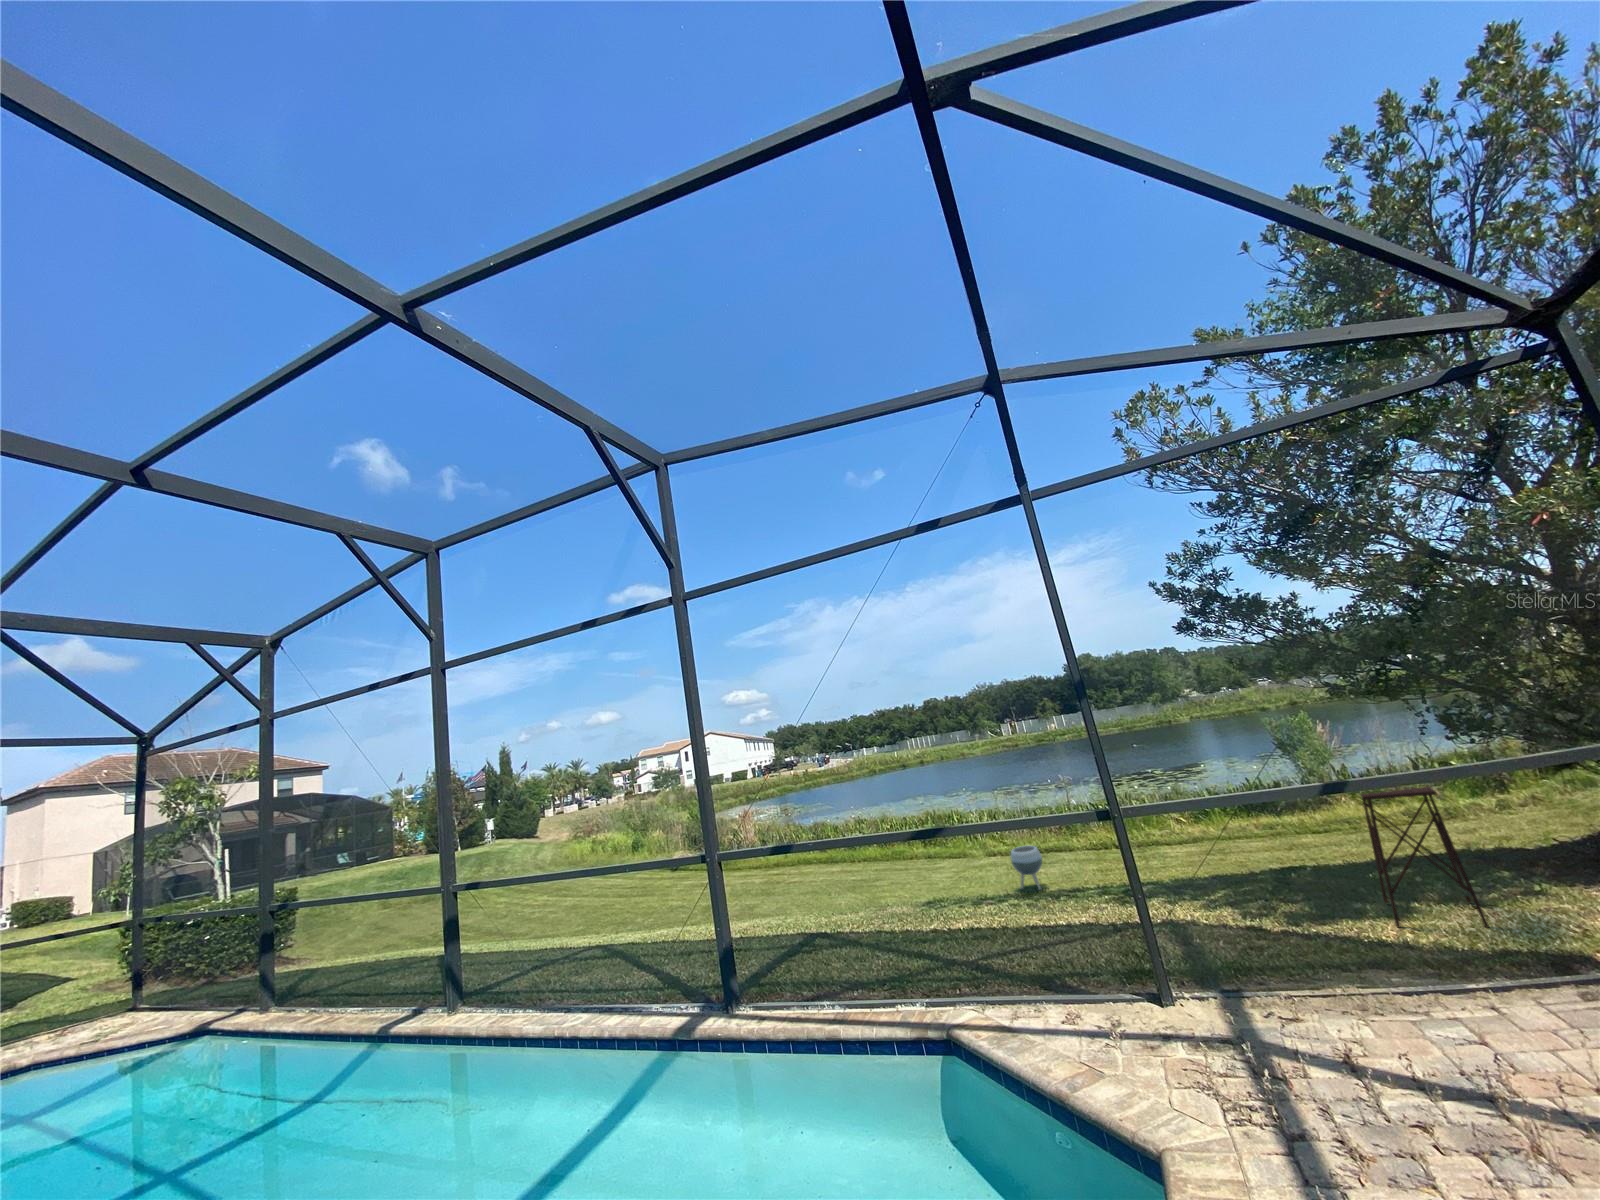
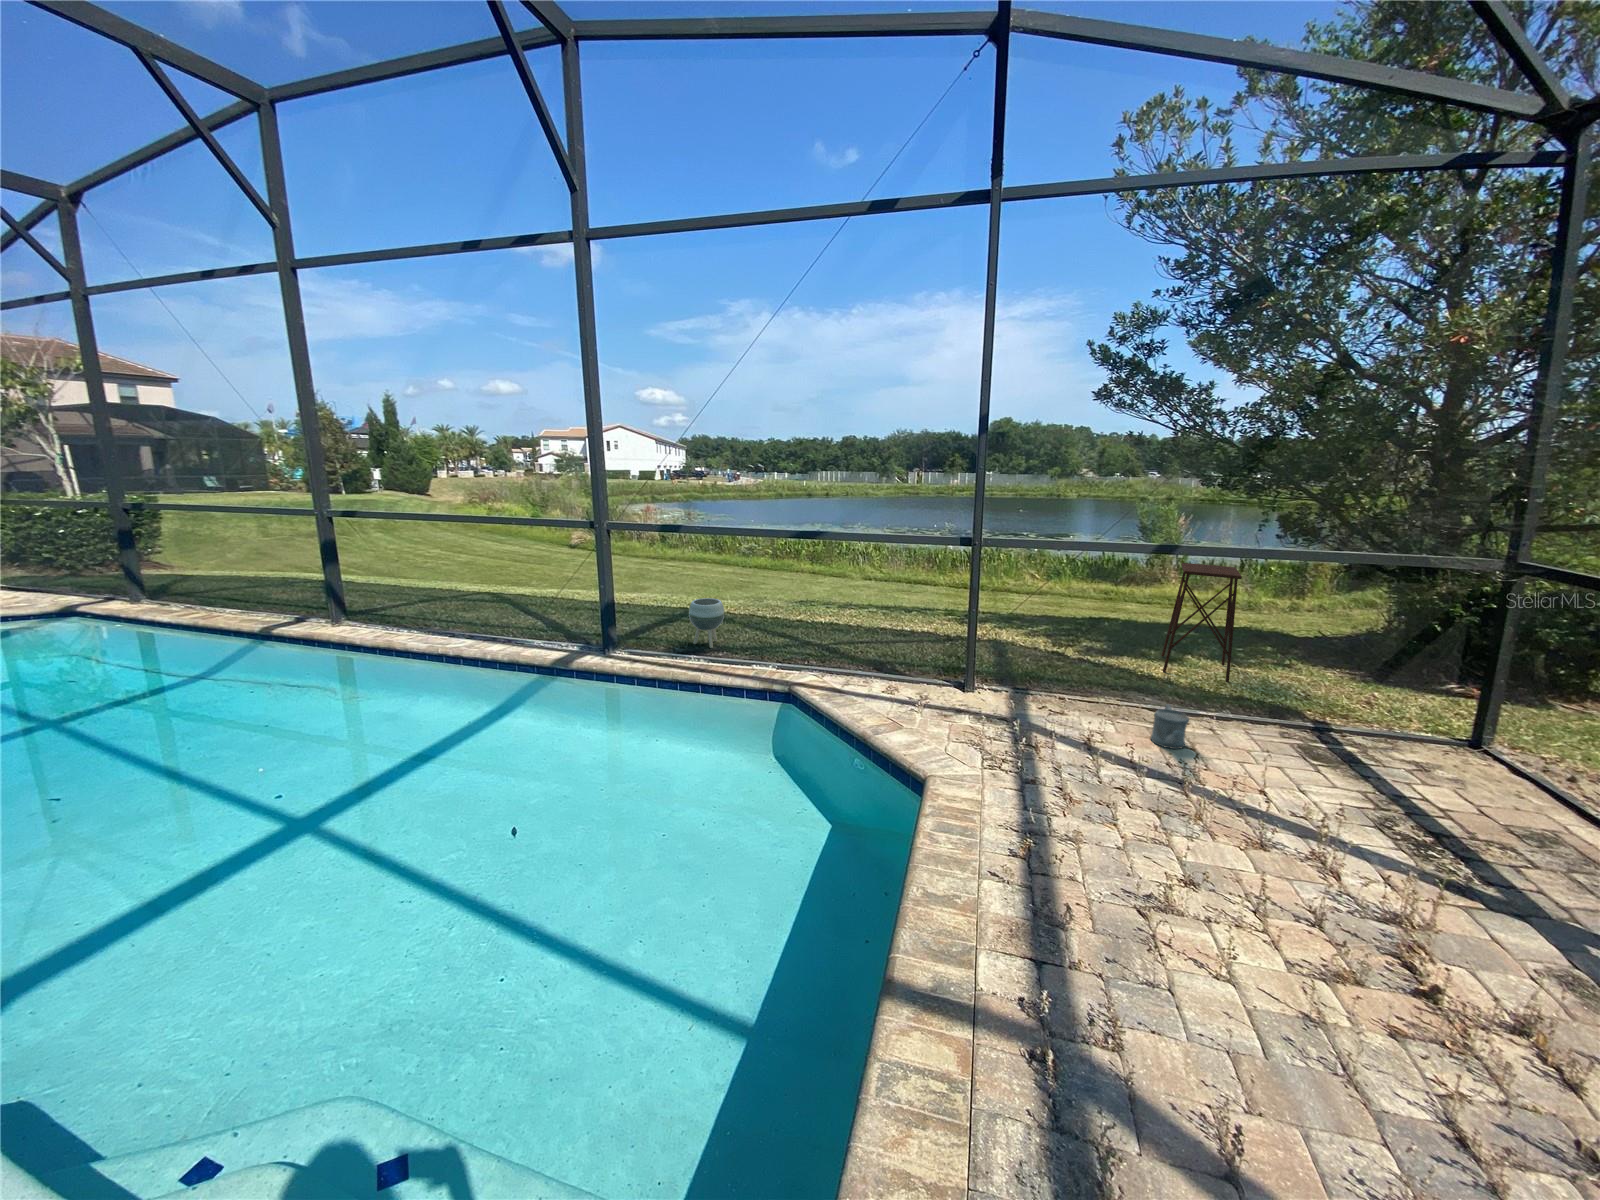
planter: present [1010,846,1042,890] -> present [689,598,725,648]
watering can: none [1415,982,1477,1049] -> present [1150,704,1189,749]

